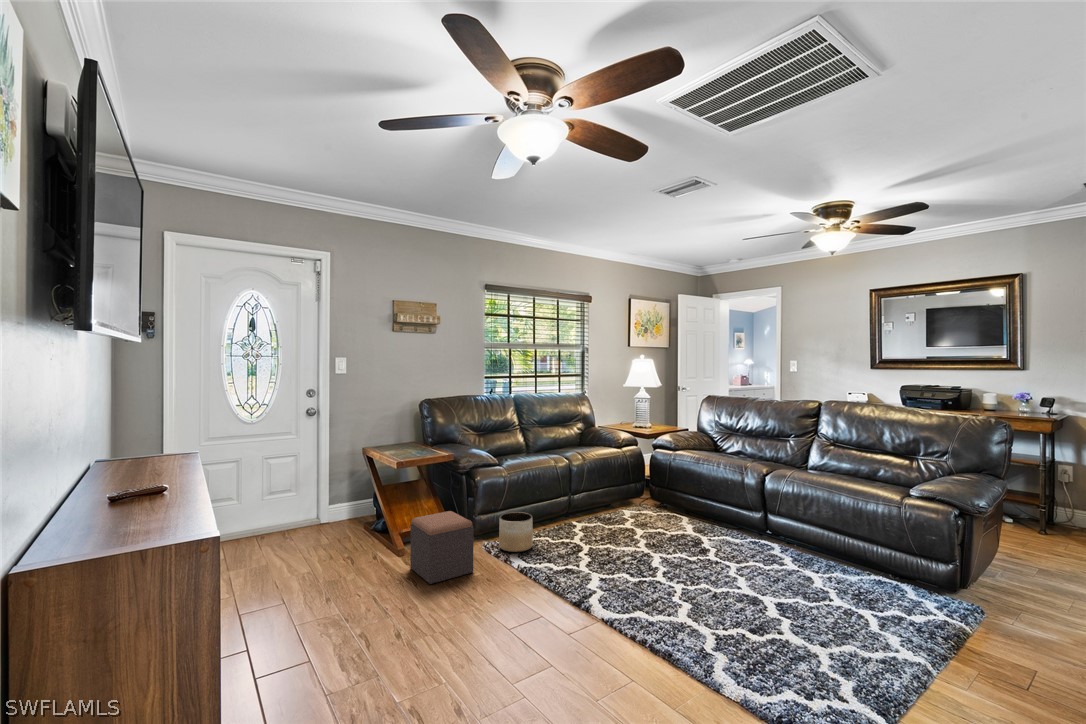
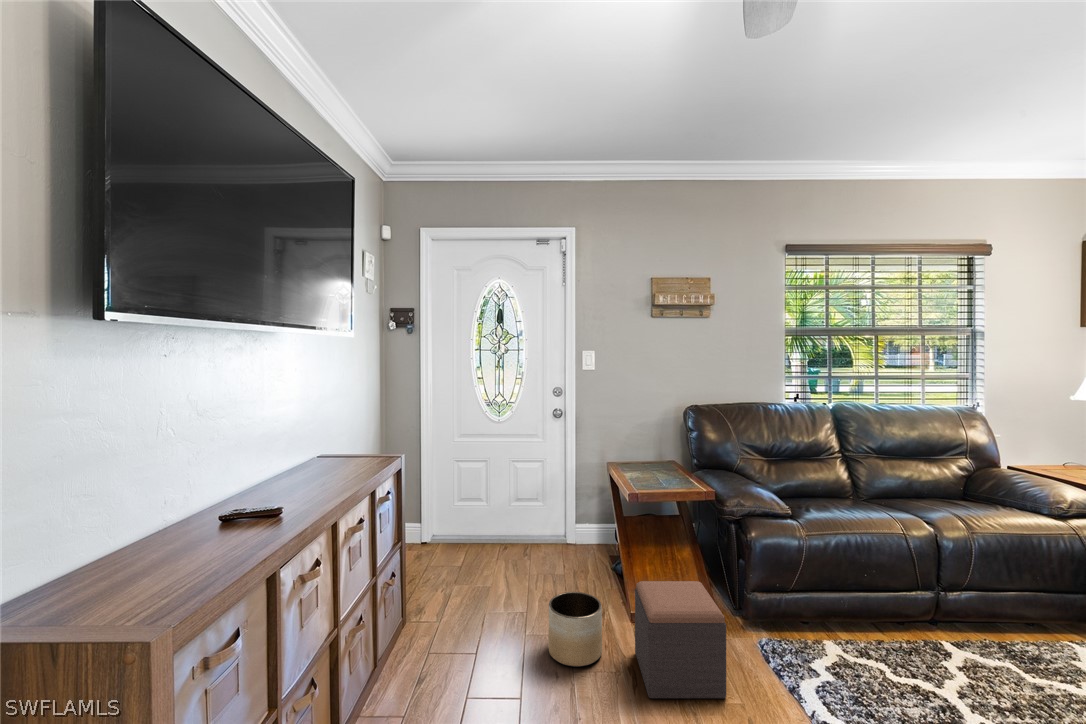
planter: present [499,512,533,552] -> present [548,592,602,667]

